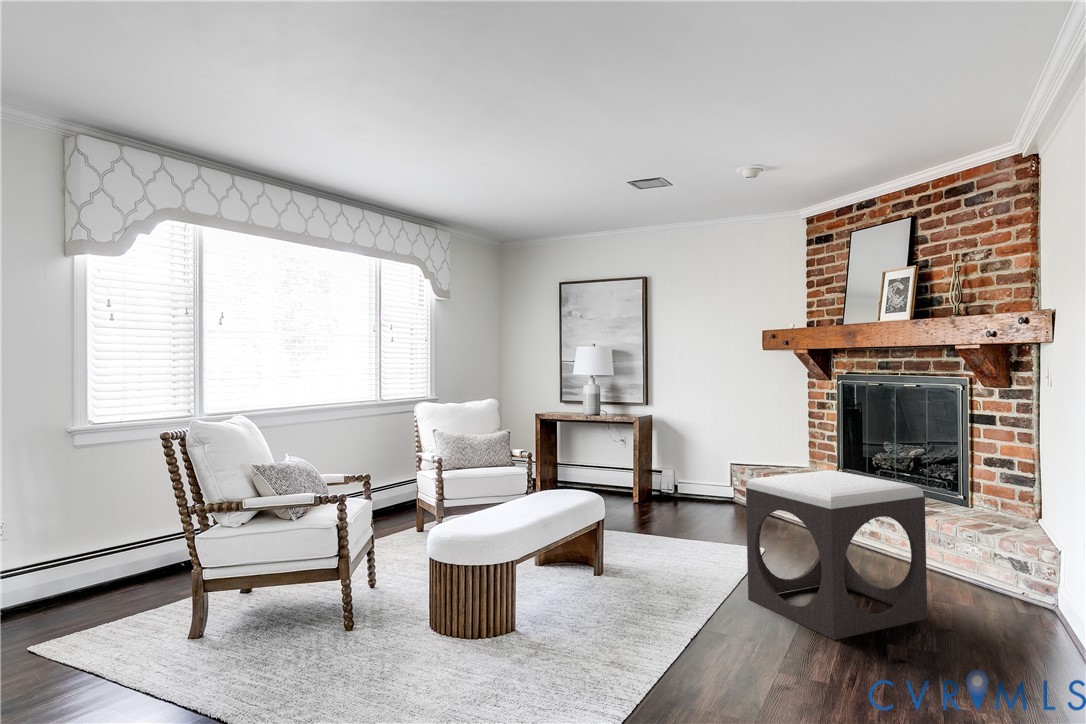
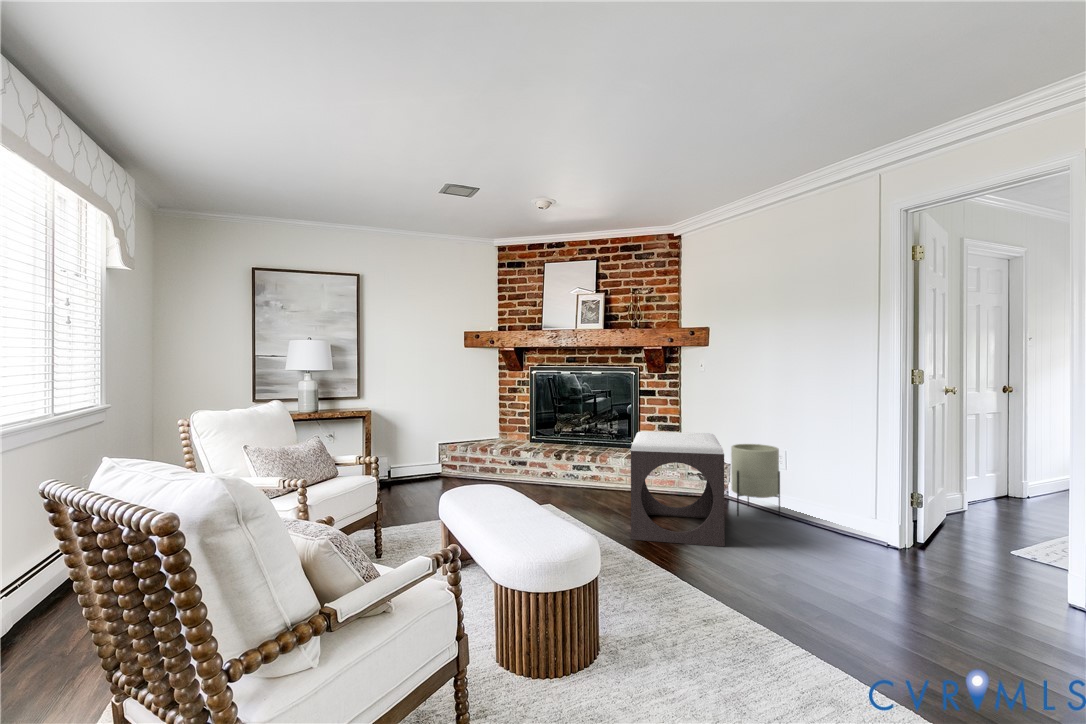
planter: none [974,513,1067,651] -> present [731,444,780,517]

